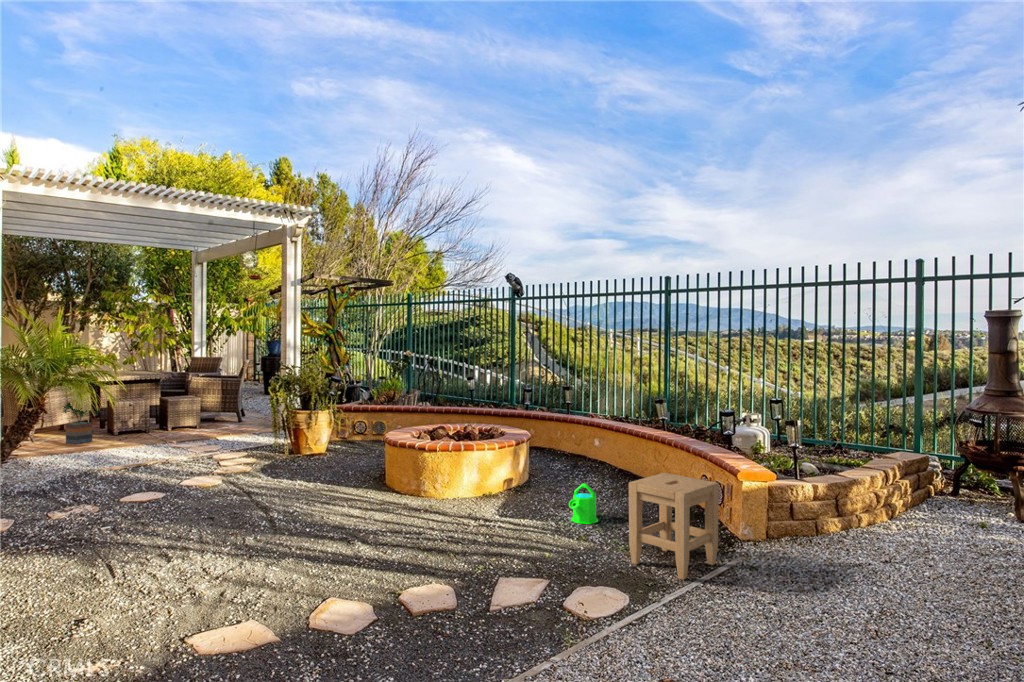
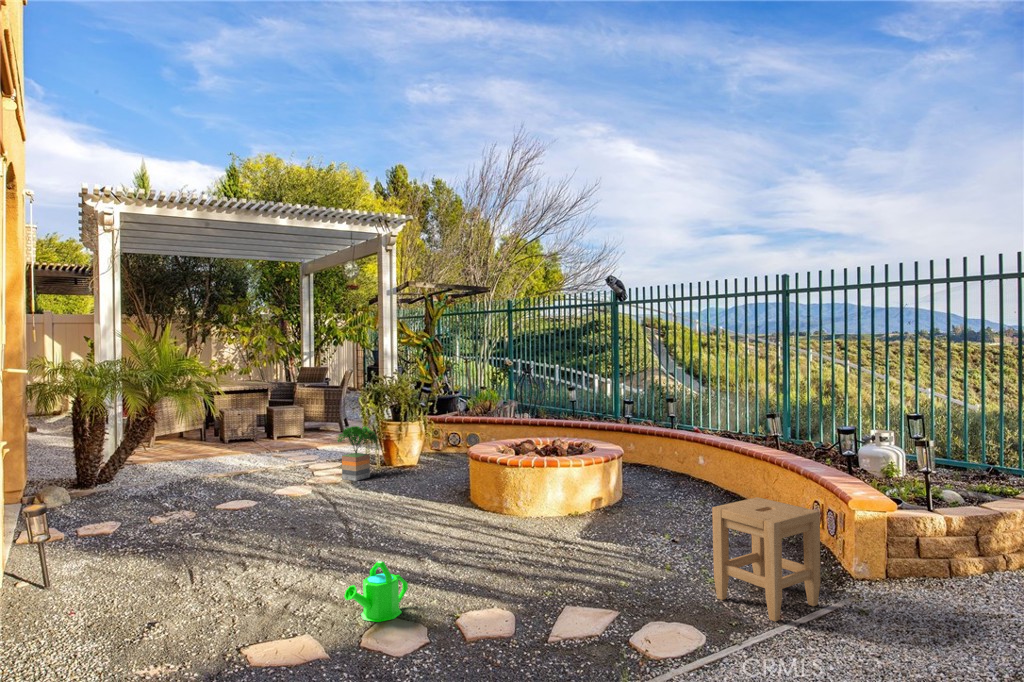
potted tree: present [63,402,99,444] -> present [337,426,378,481]
watering can: present [569,483,598,524] -> present [344,561,408,622]

